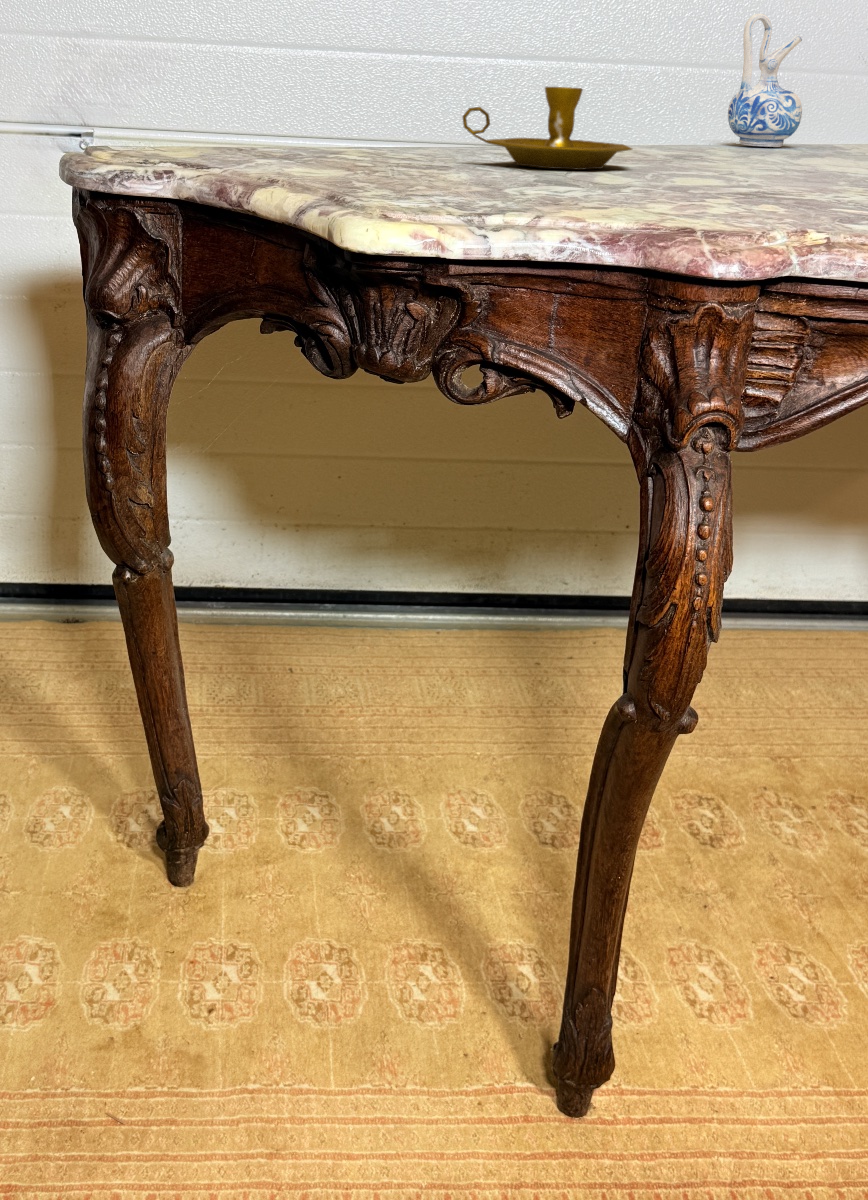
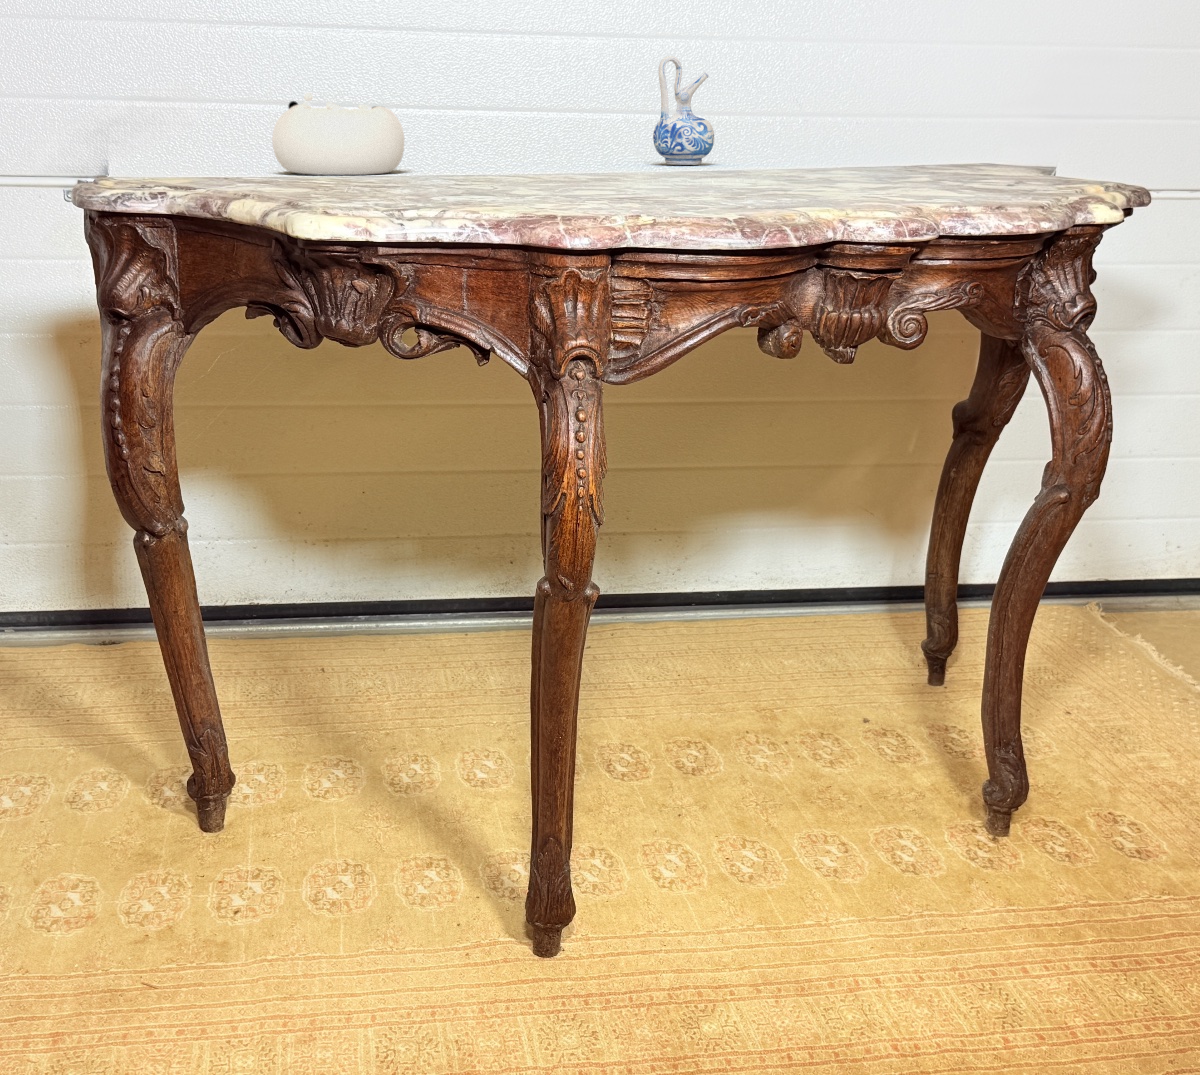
decorative bowl: none [293,47,445,148] -> present [272,93,404,175]
candlestick: present [463,87,632,170] -> none [408,120,548,184]

